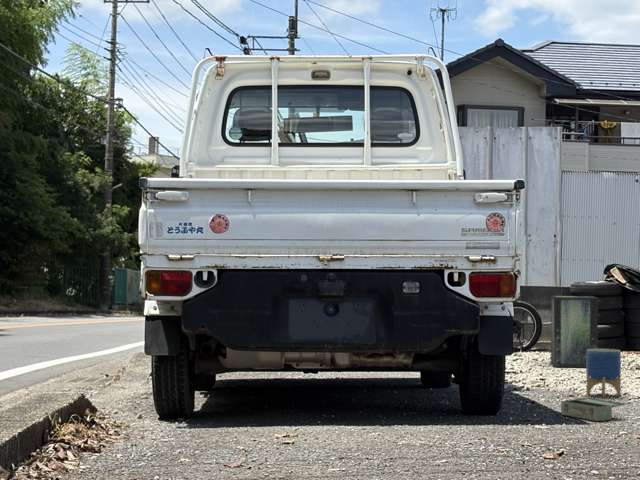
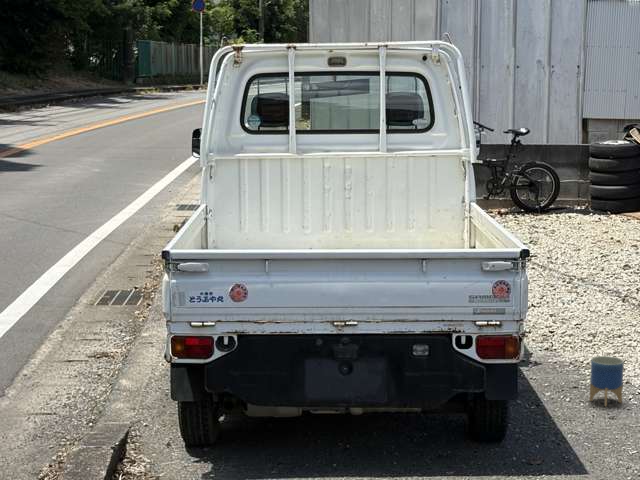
storage box: present [551,296,598,368] -> none [561,265,608,340]
toolbox: present [561,398,625,421] -> none [562,426,622,459]

